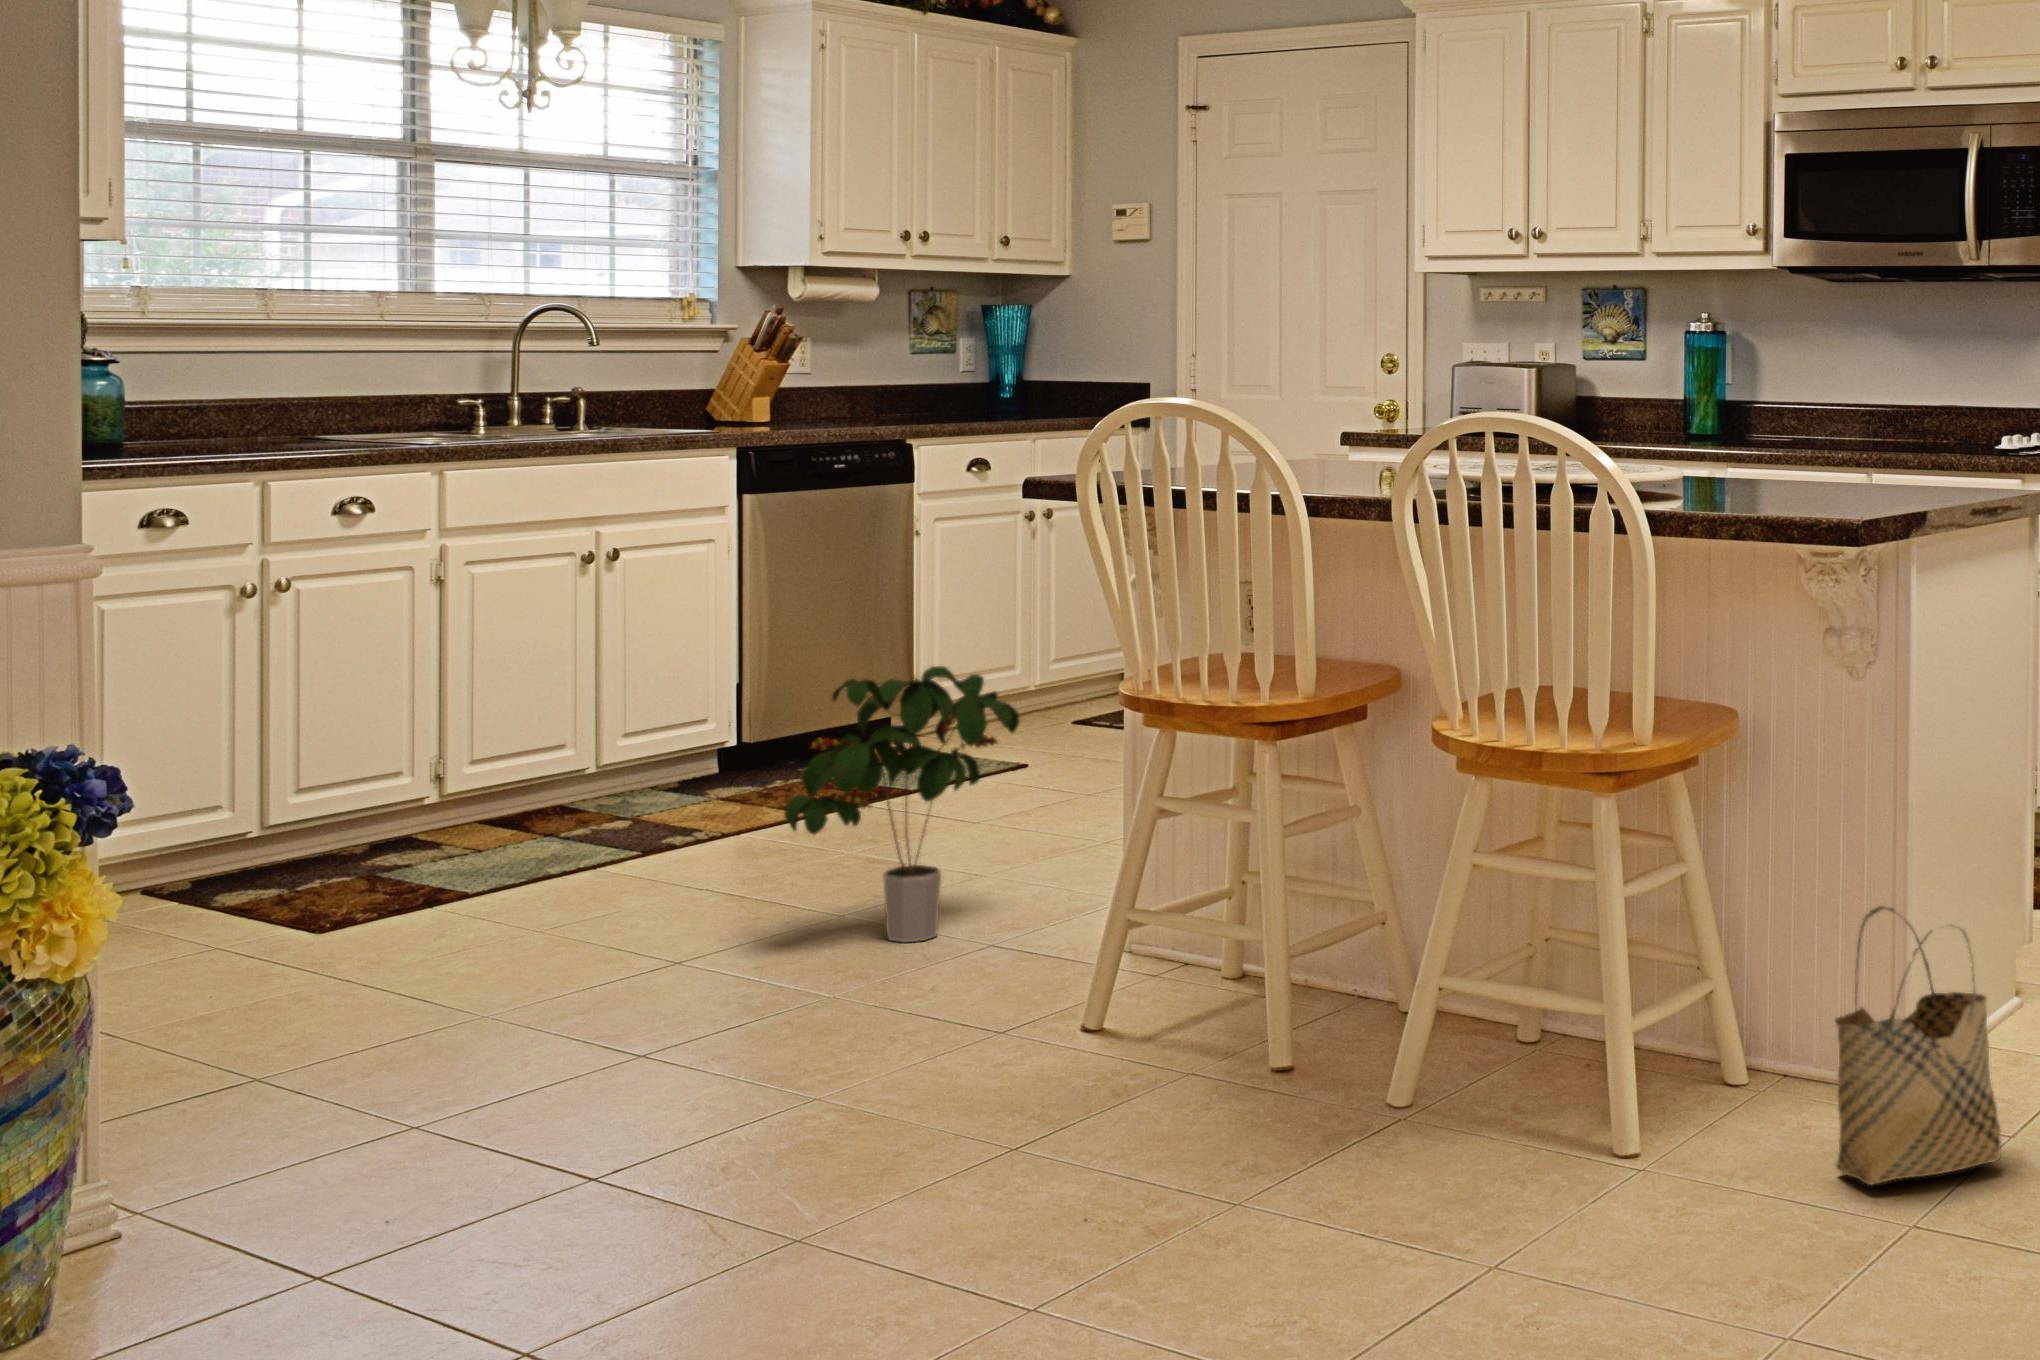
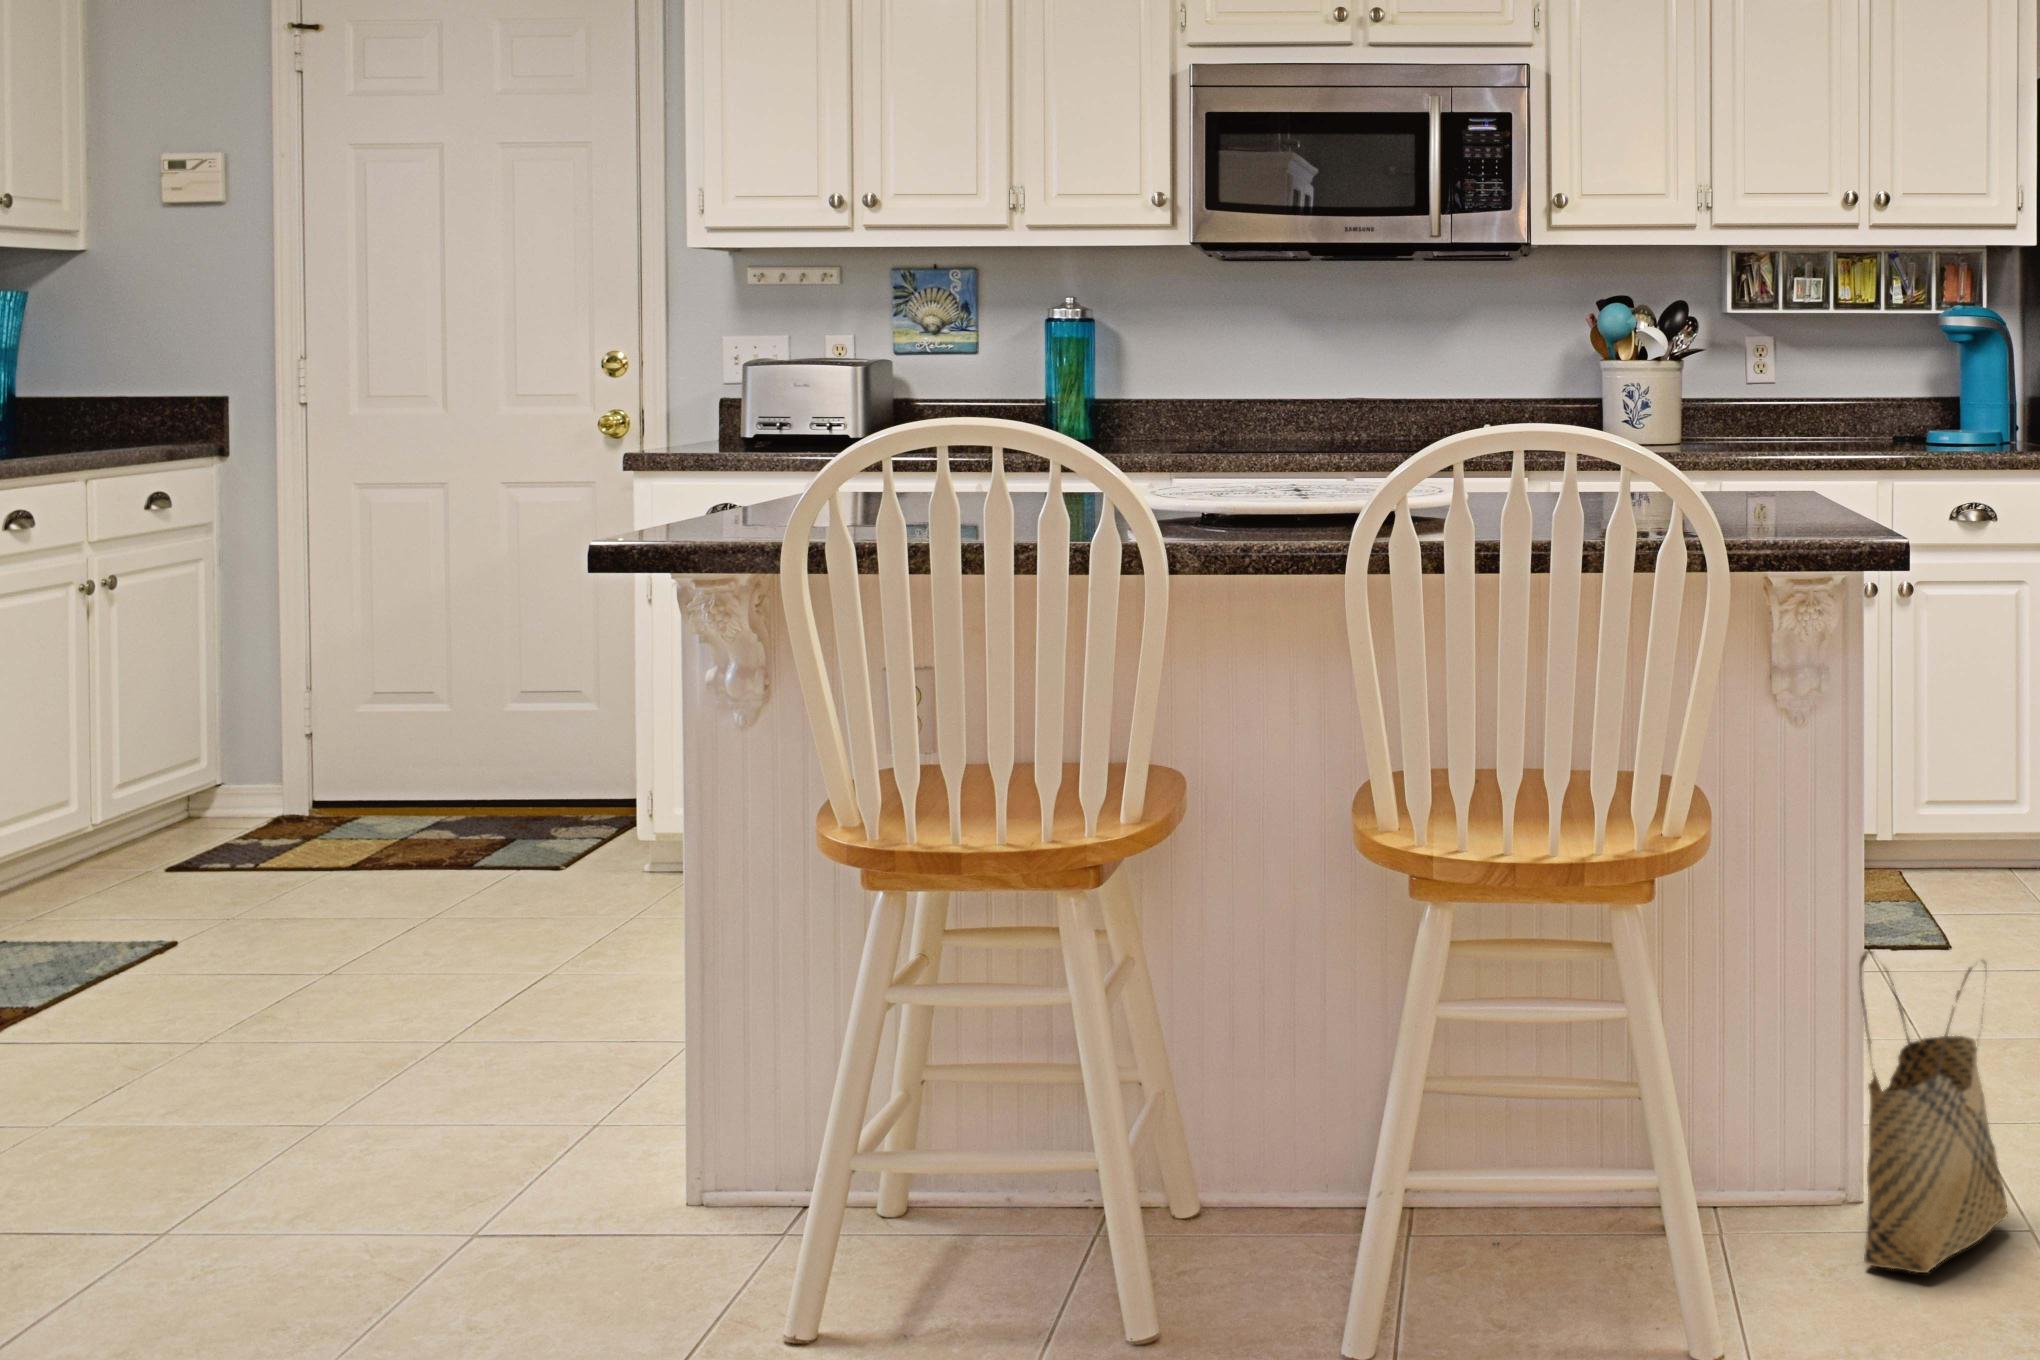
potted plant: present [784,666,1020,943] -> none [128,799,440,1216]

